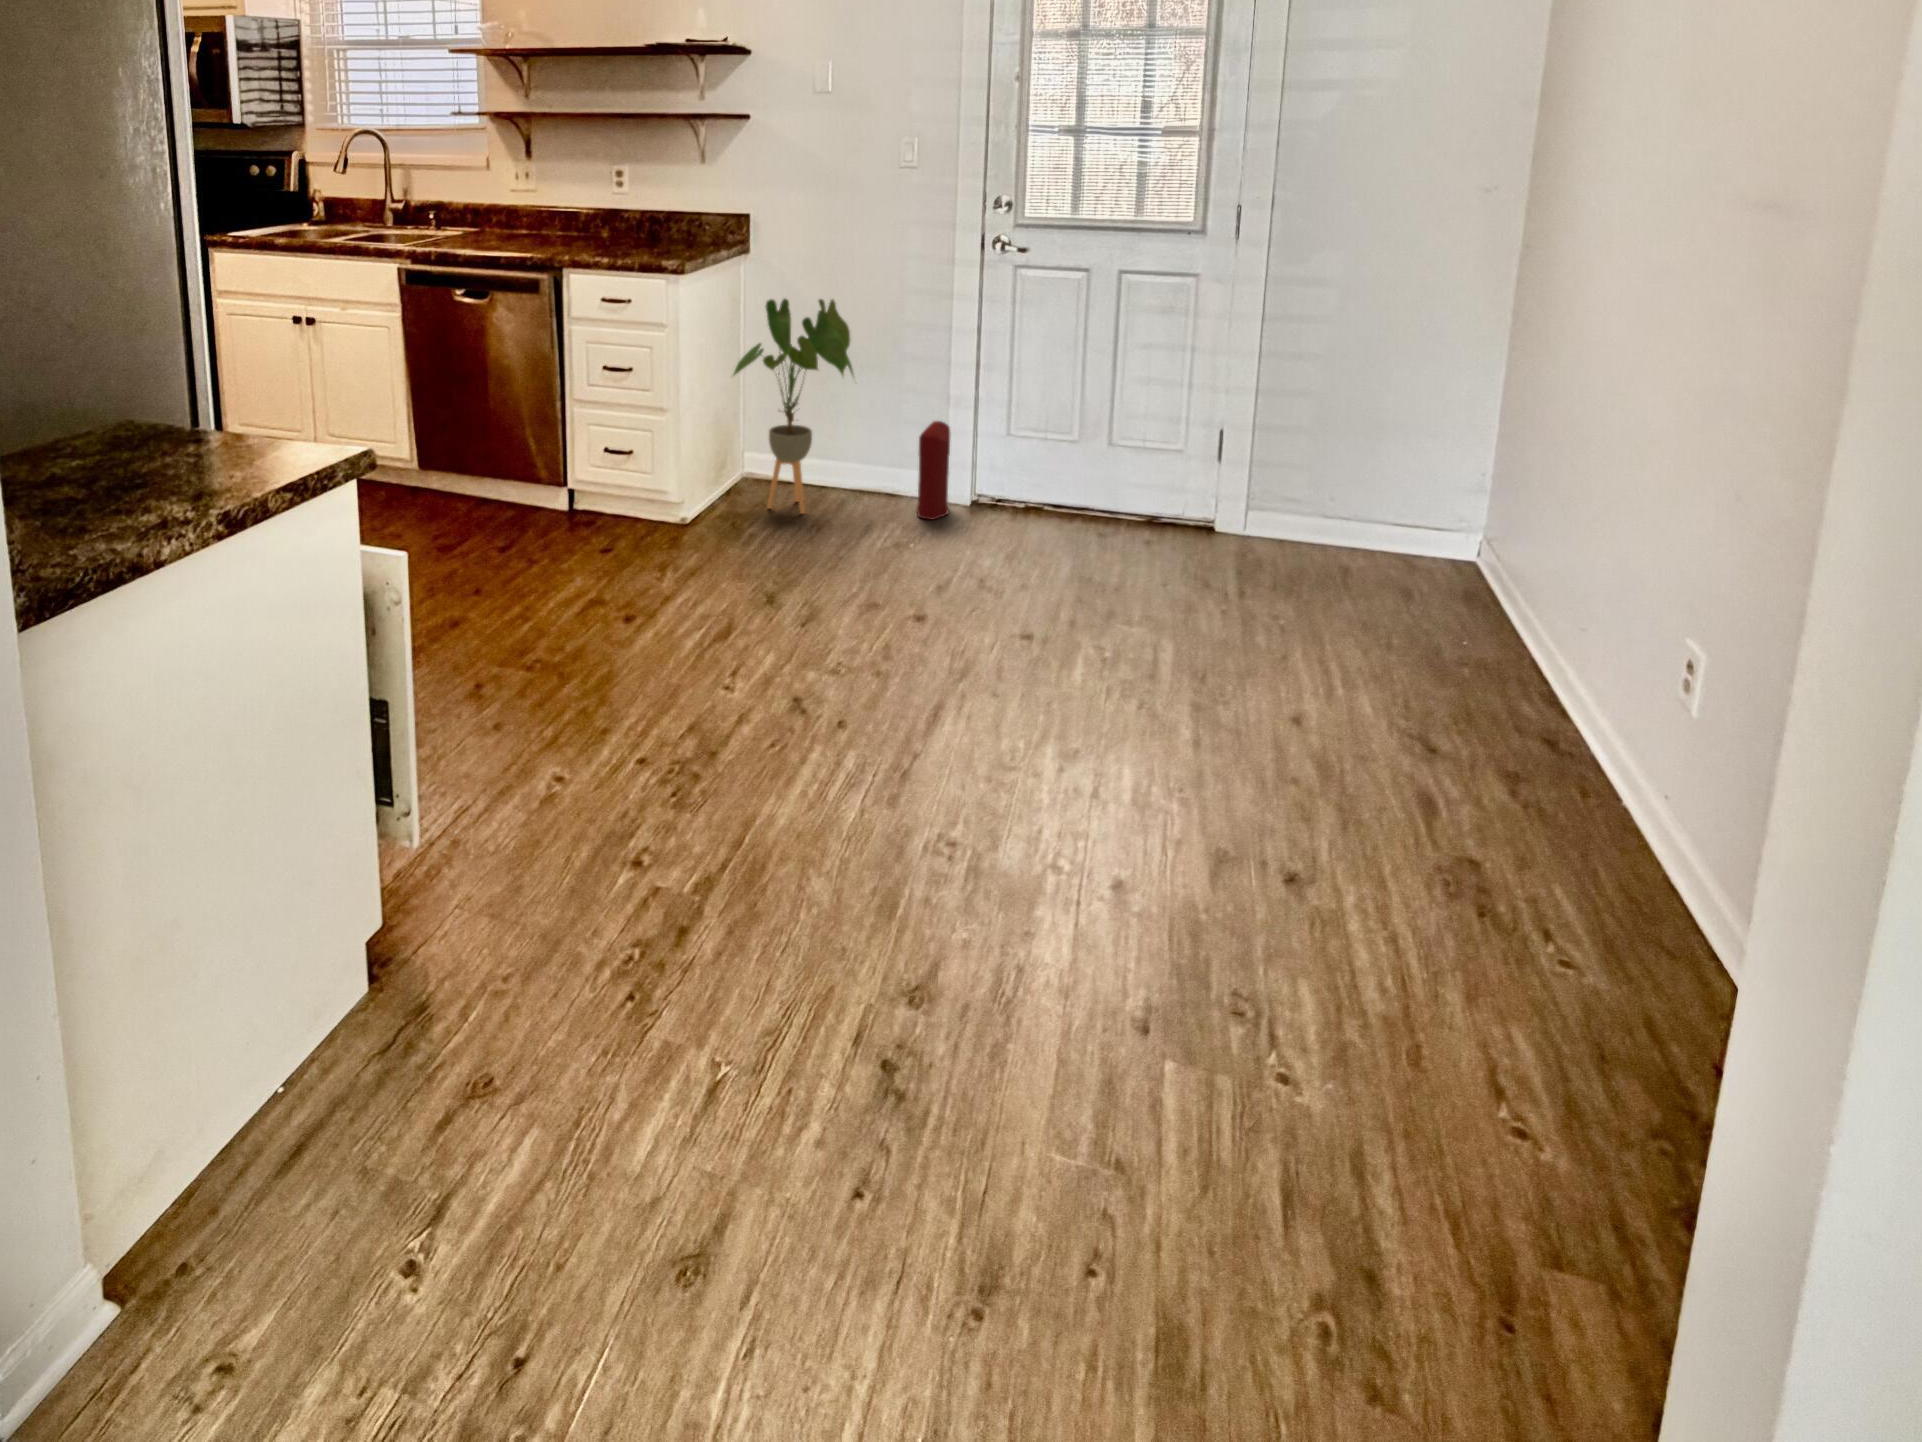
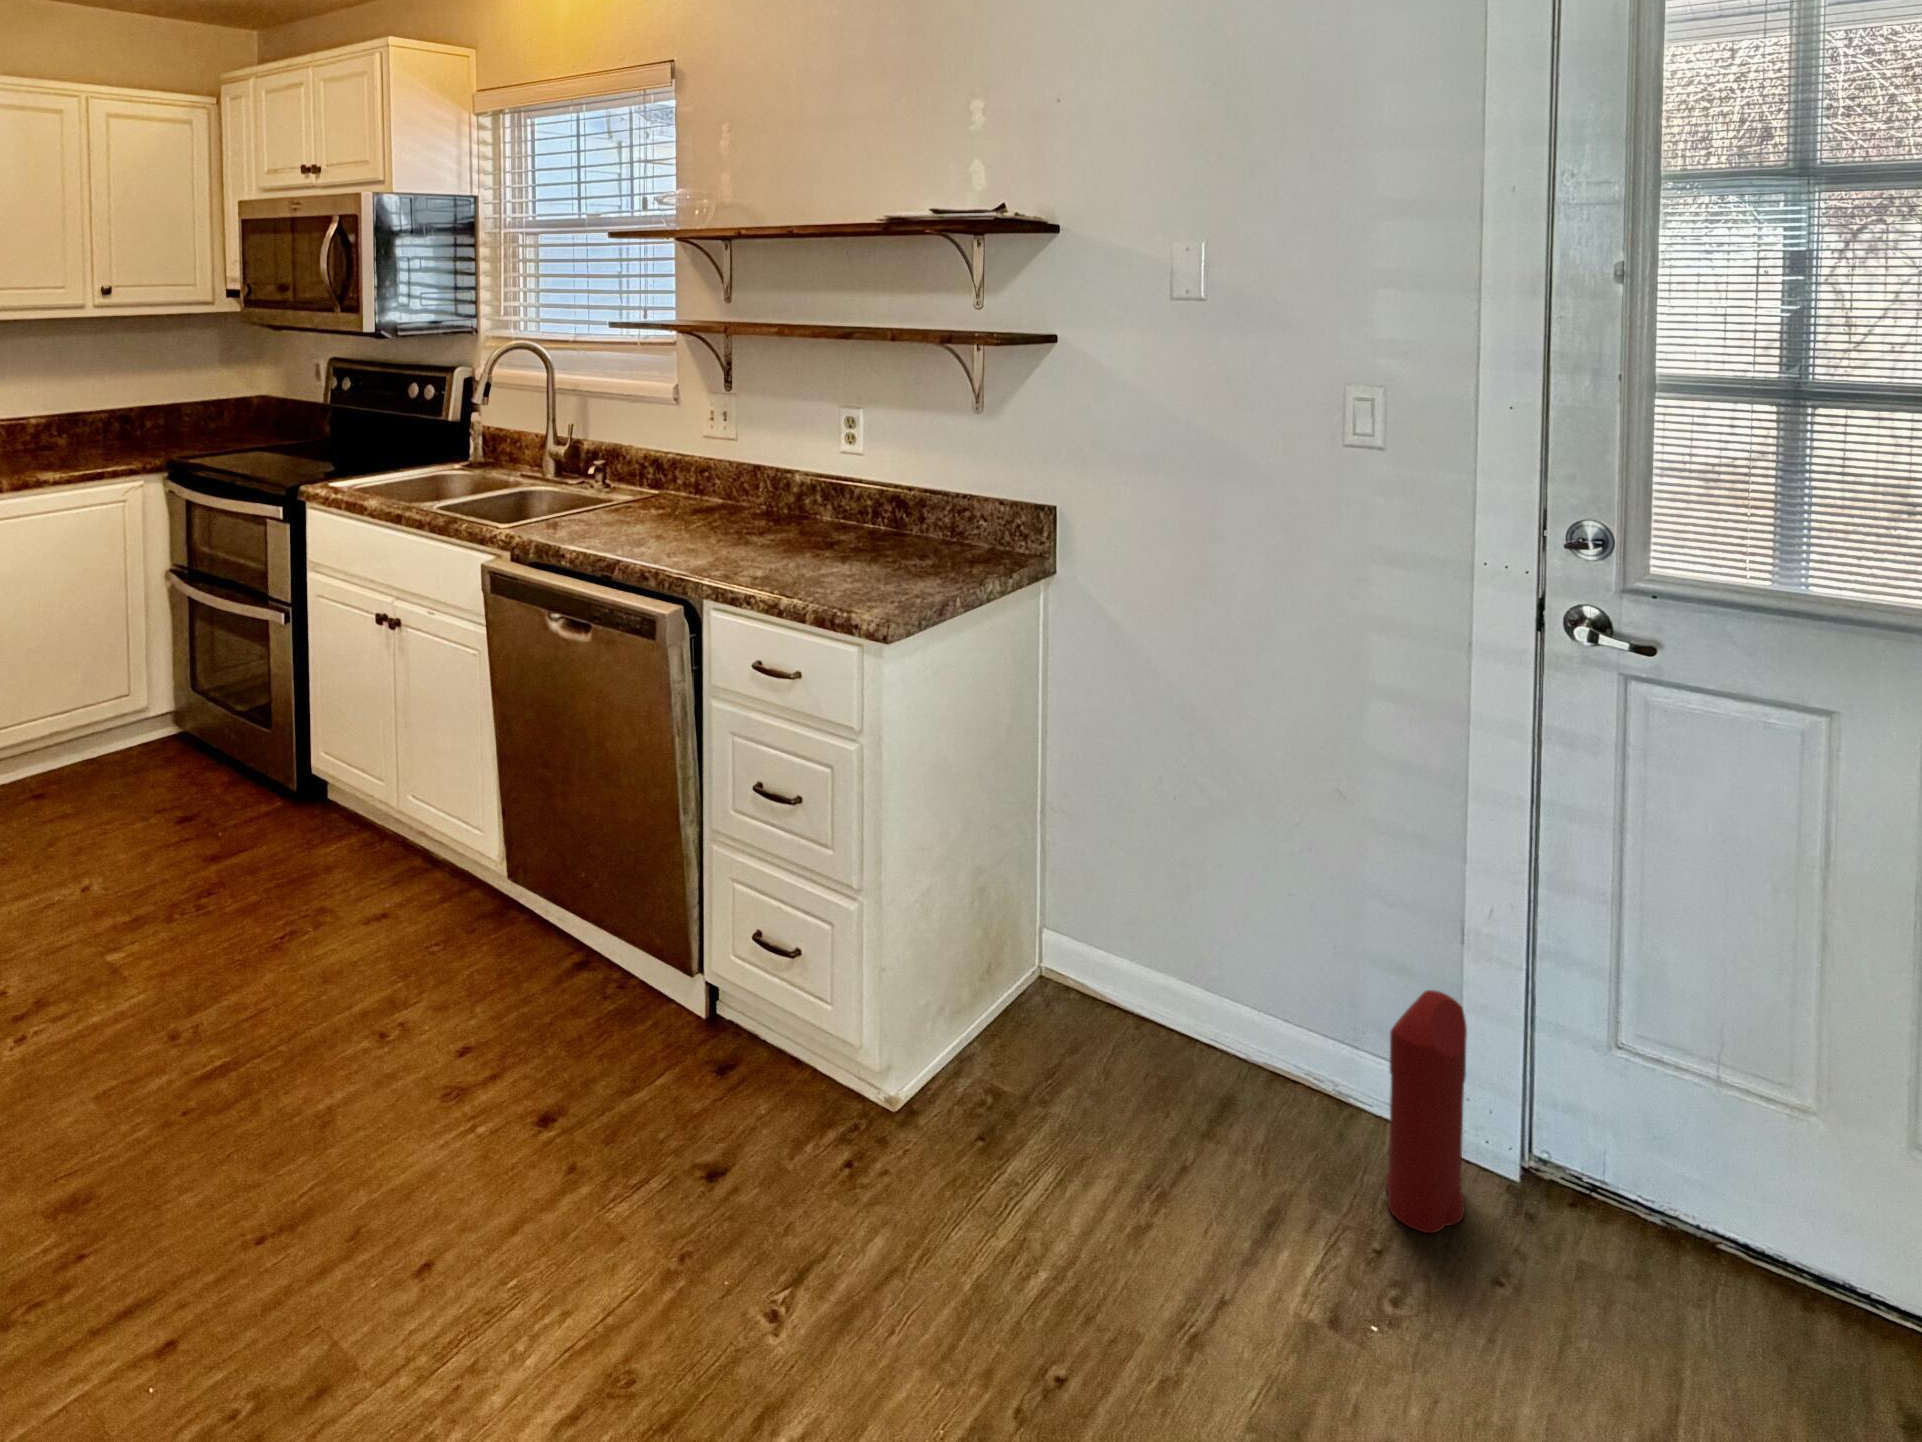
house plant: present [733,299,853,514] -> none [986,689,1248,1136]

